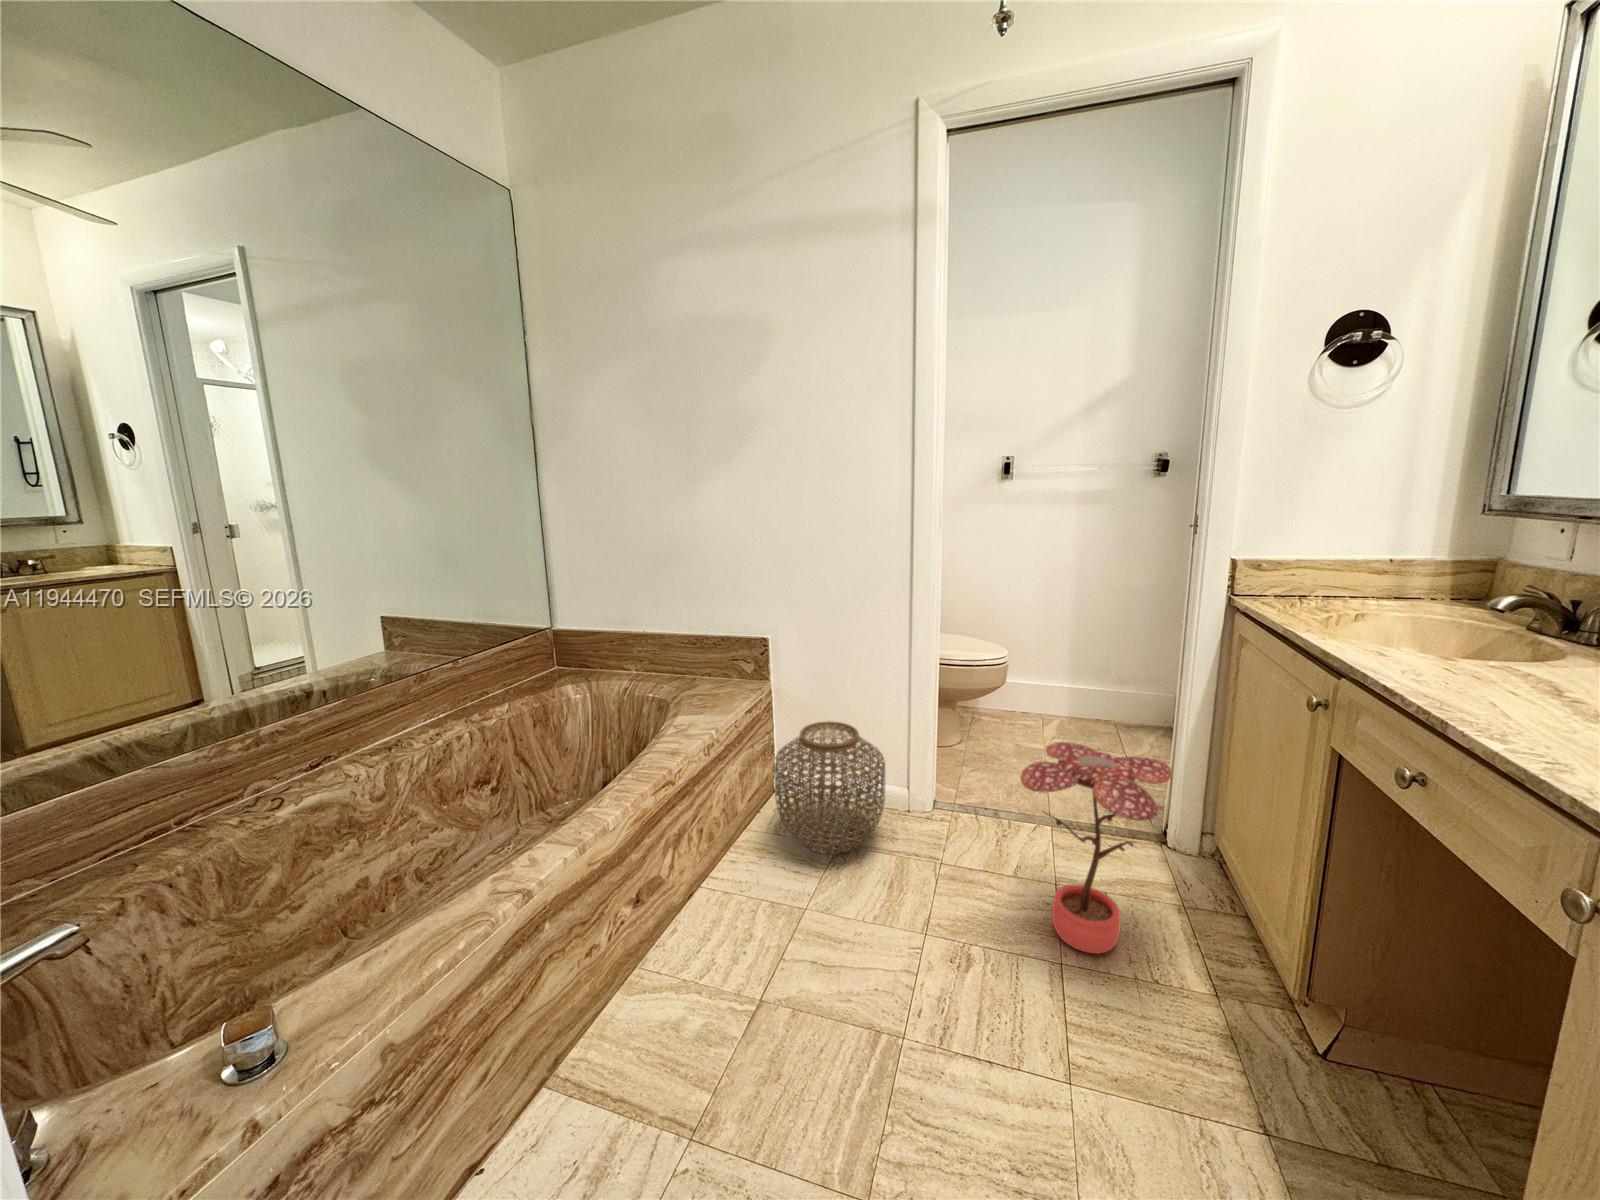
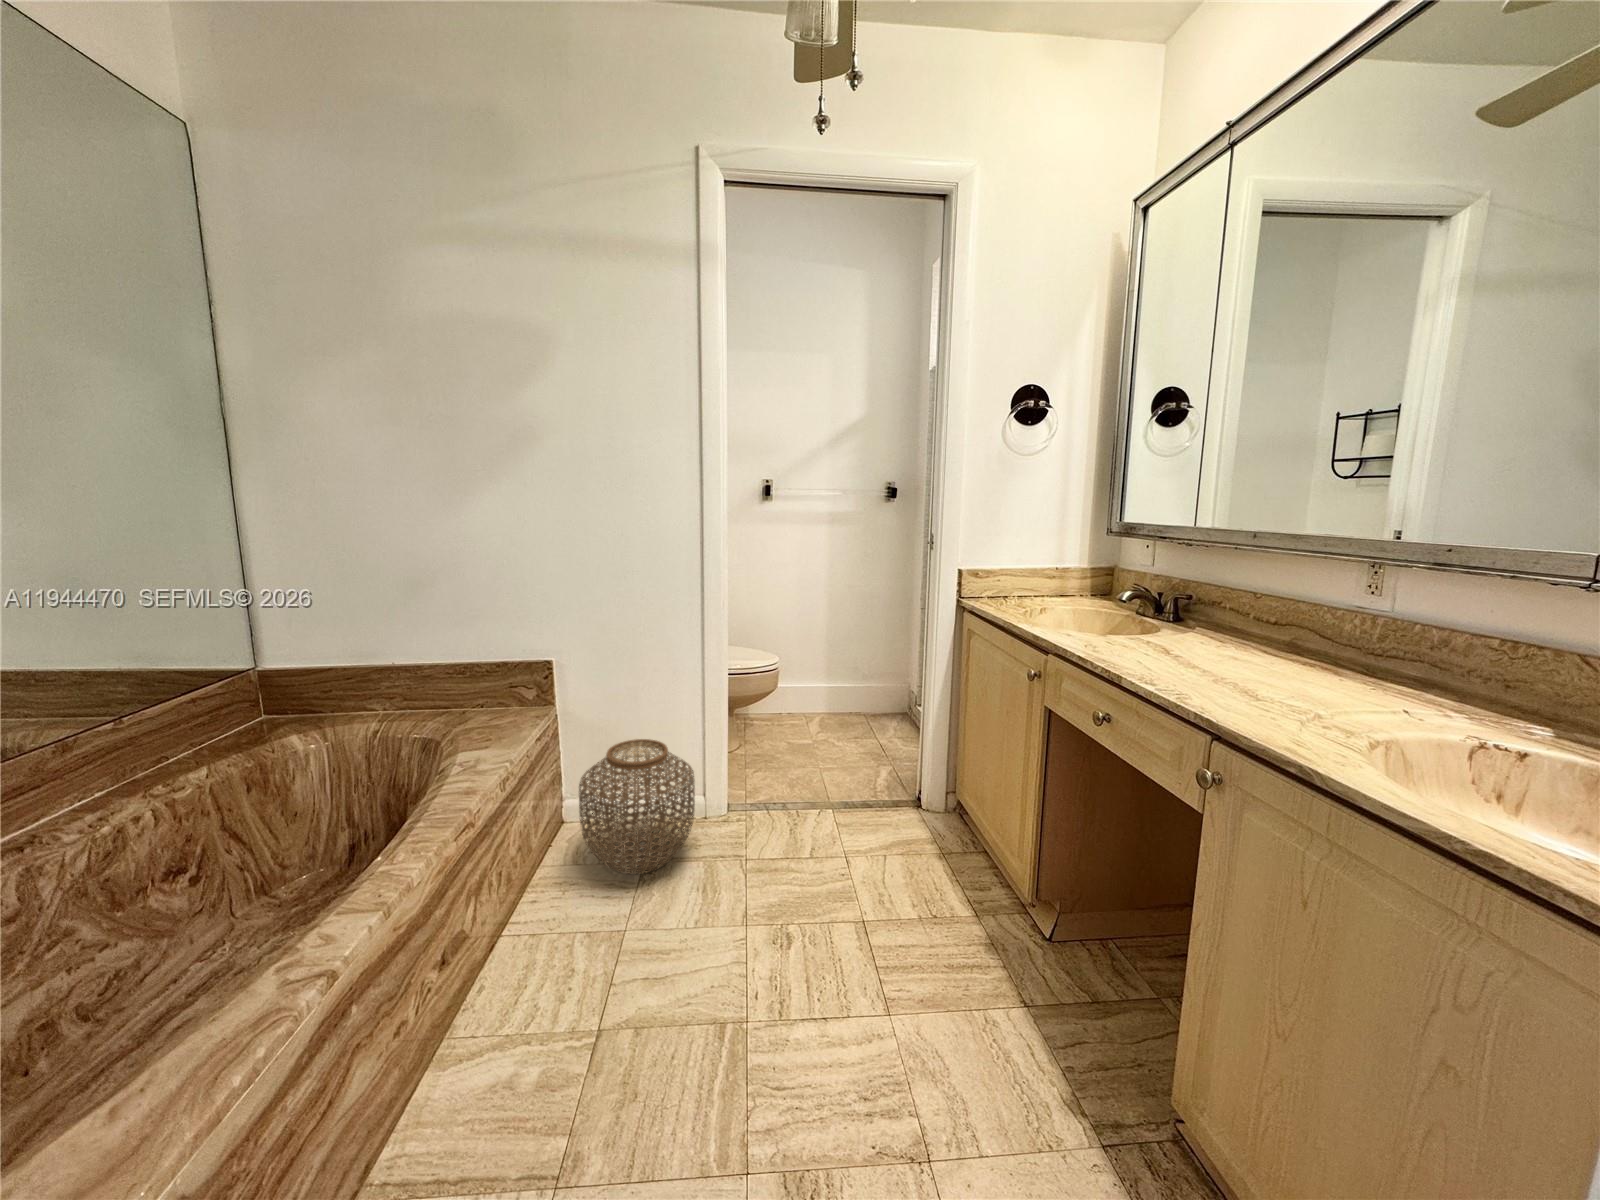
potted plant: present [1020,742,1172,954] -> none [826,731,936,906]

